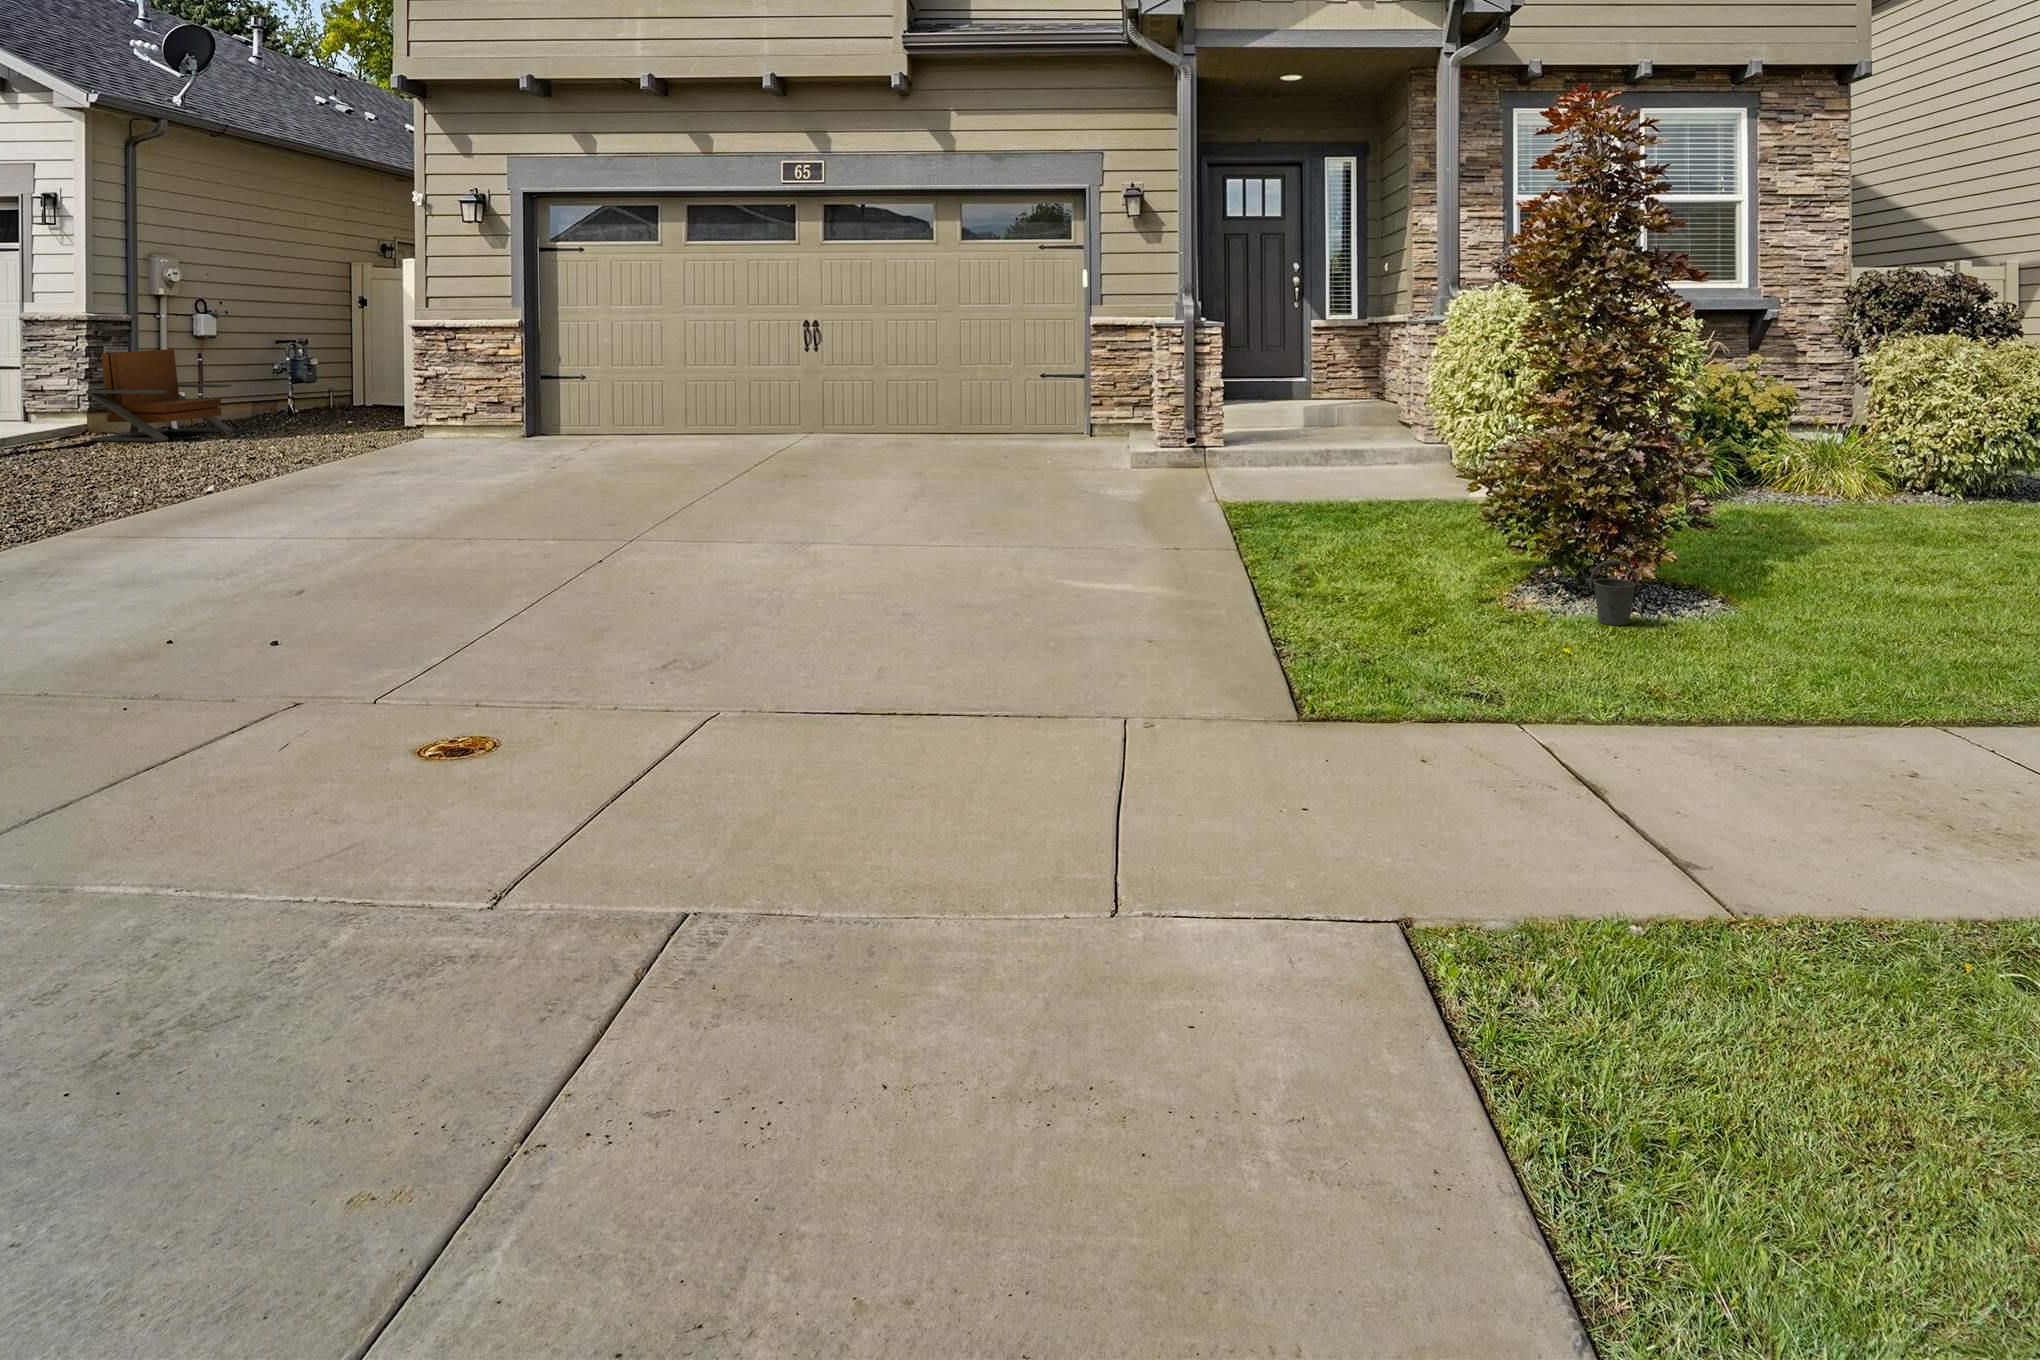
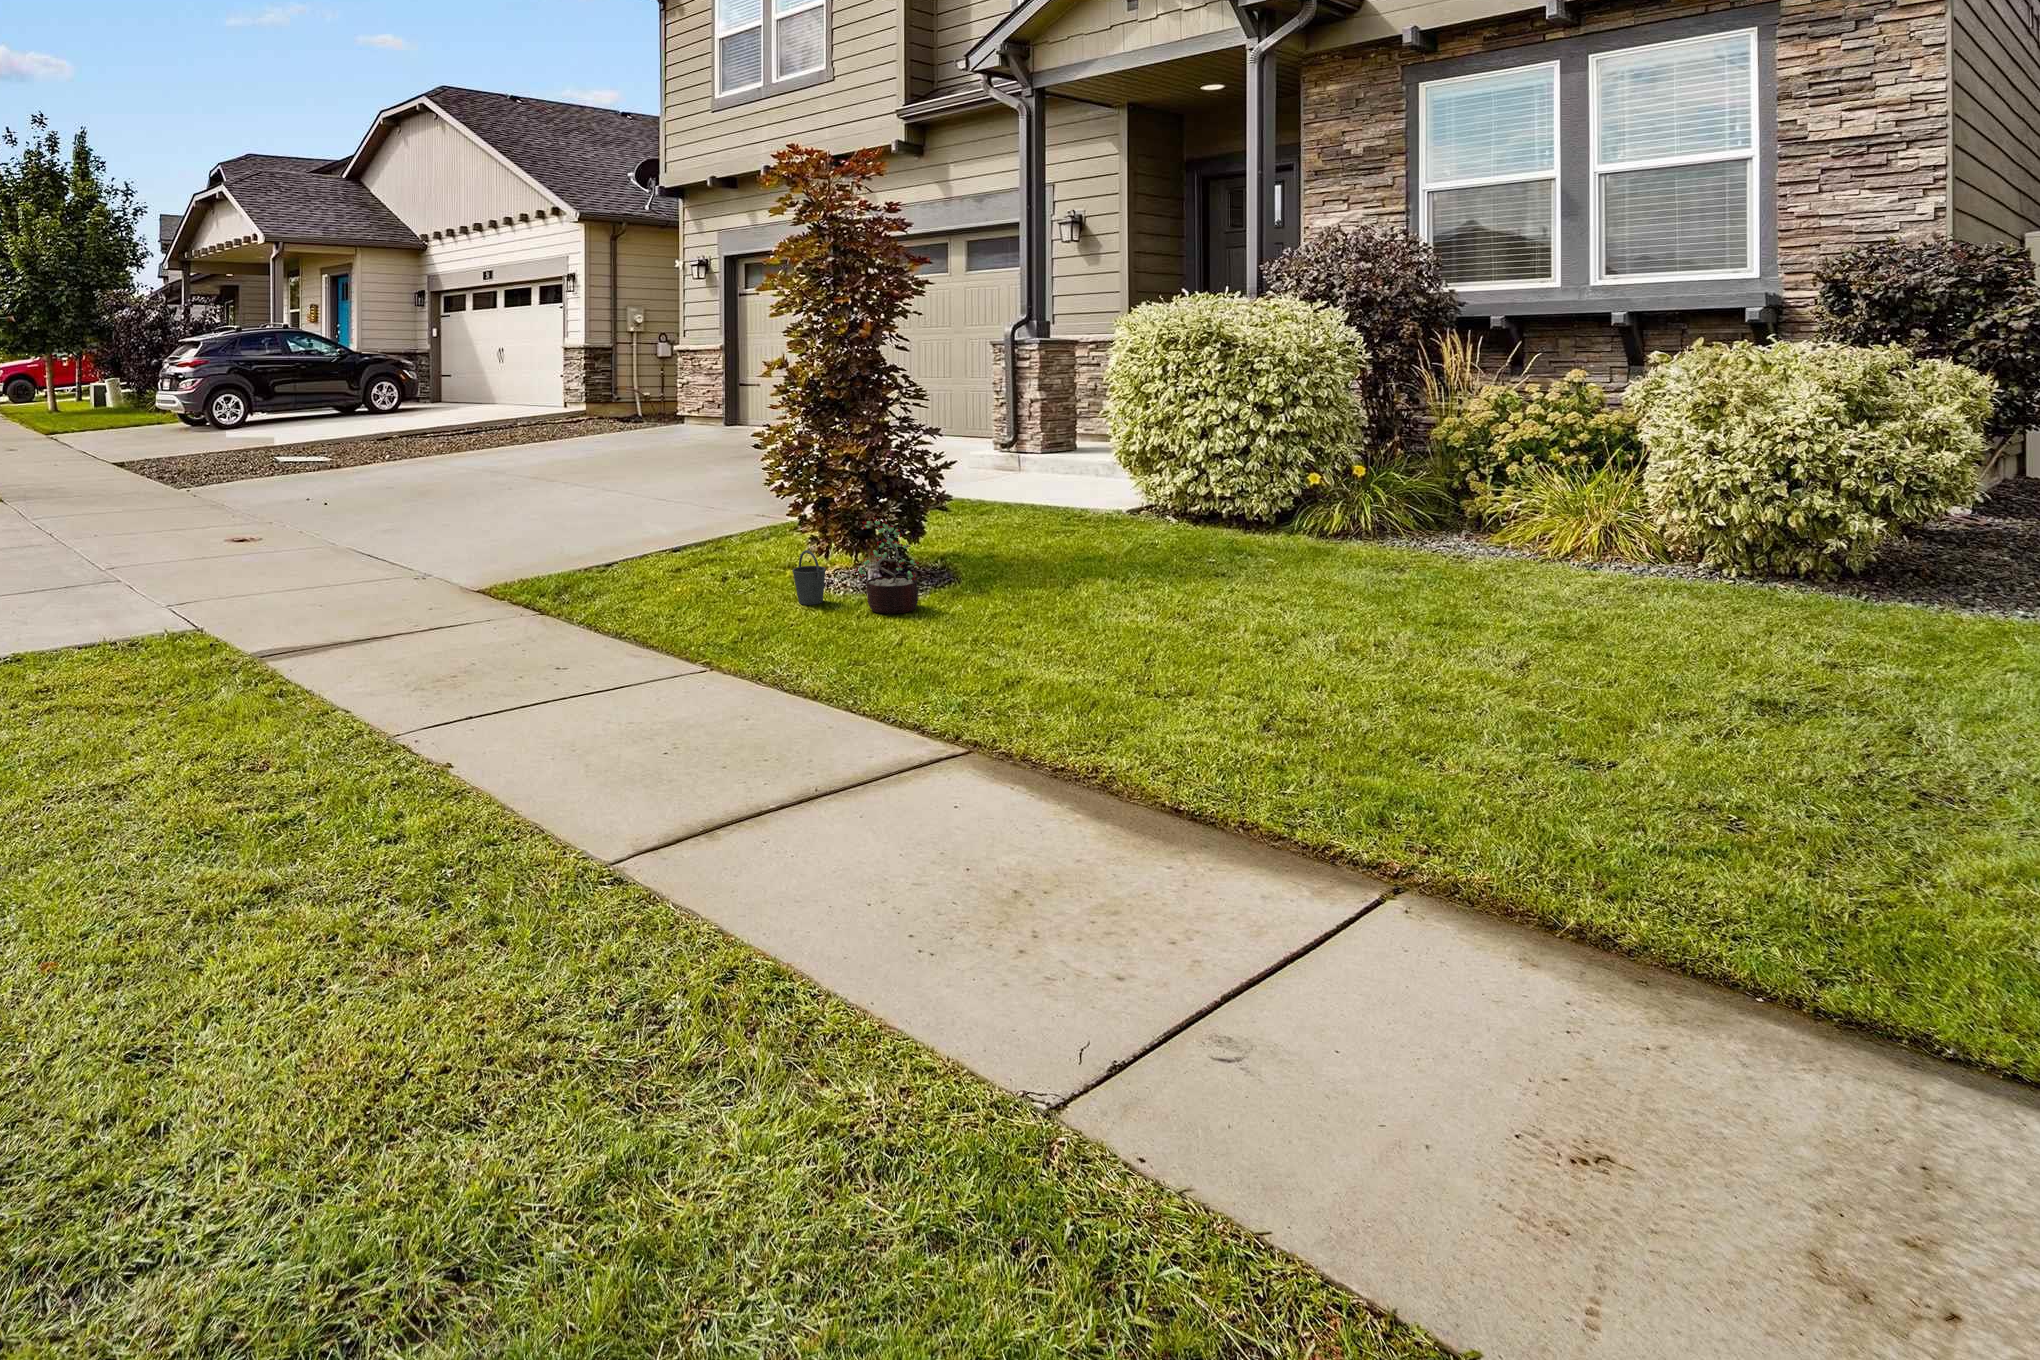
lounge chair: present [86,349,233,441] -> none [581,366,657,423]
decorative plant: none [1676,513,1744,620] -> present [855,518,919,614]

